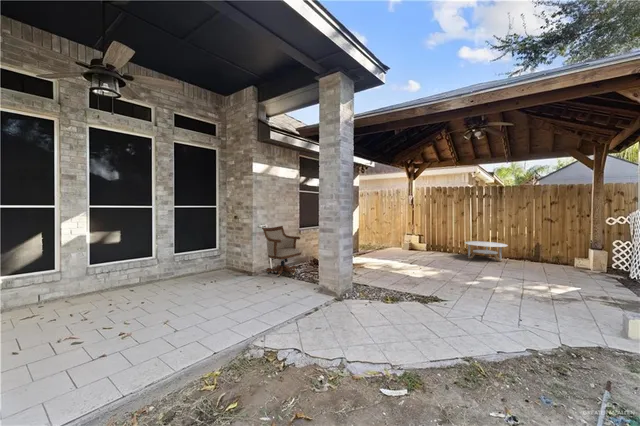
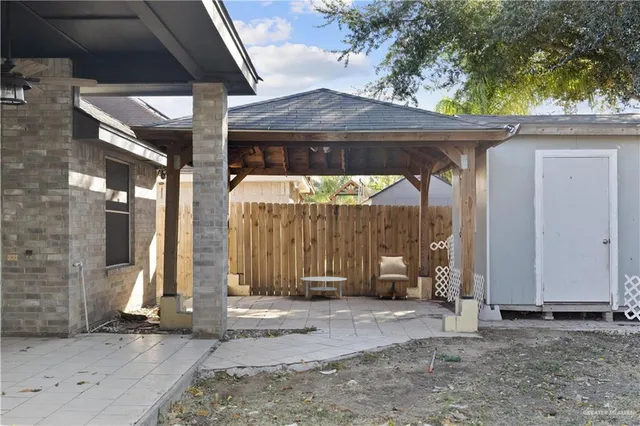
chair: present [262,226,301,277] -> present [378,253,409,300]

